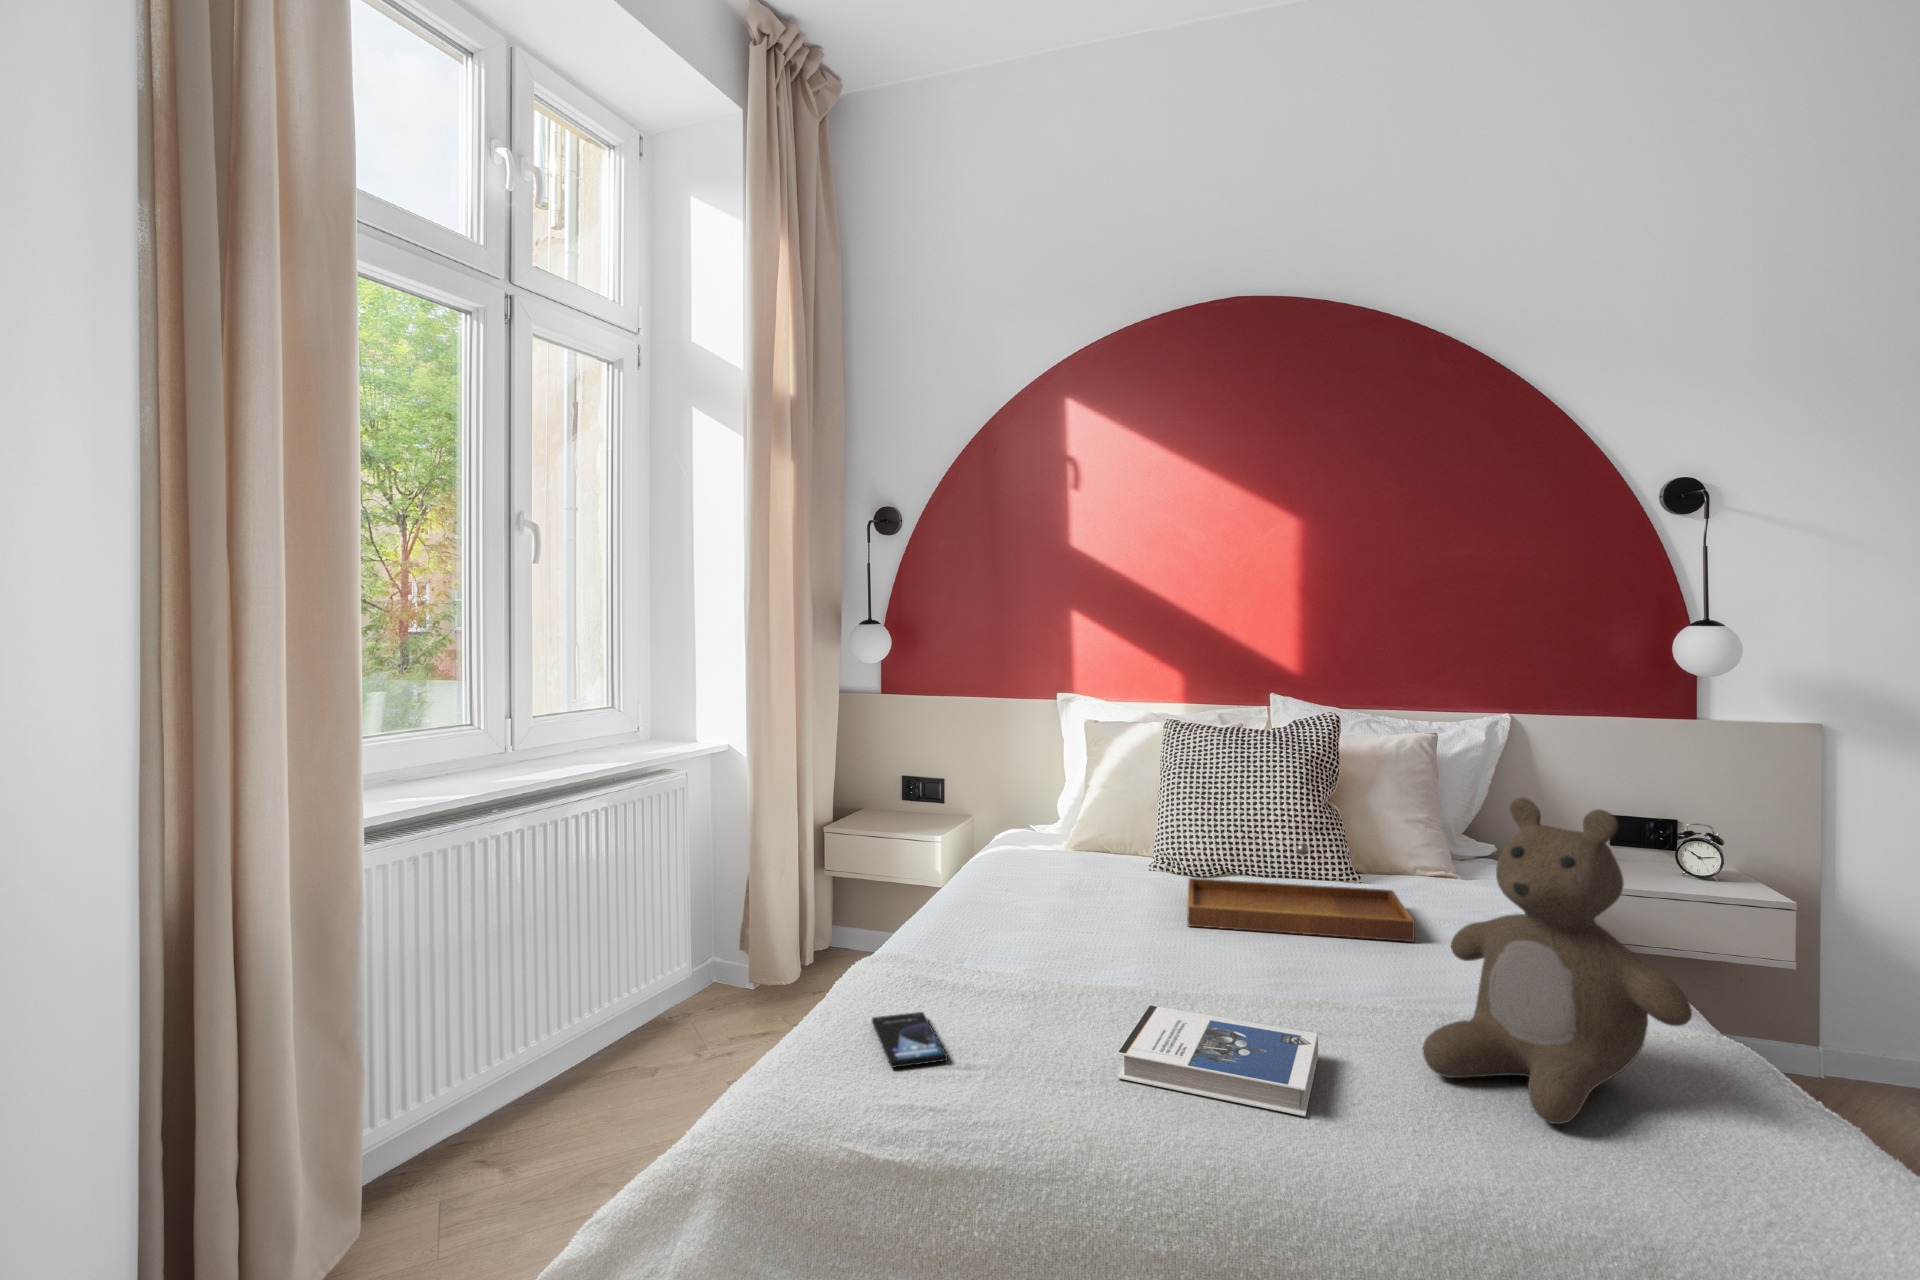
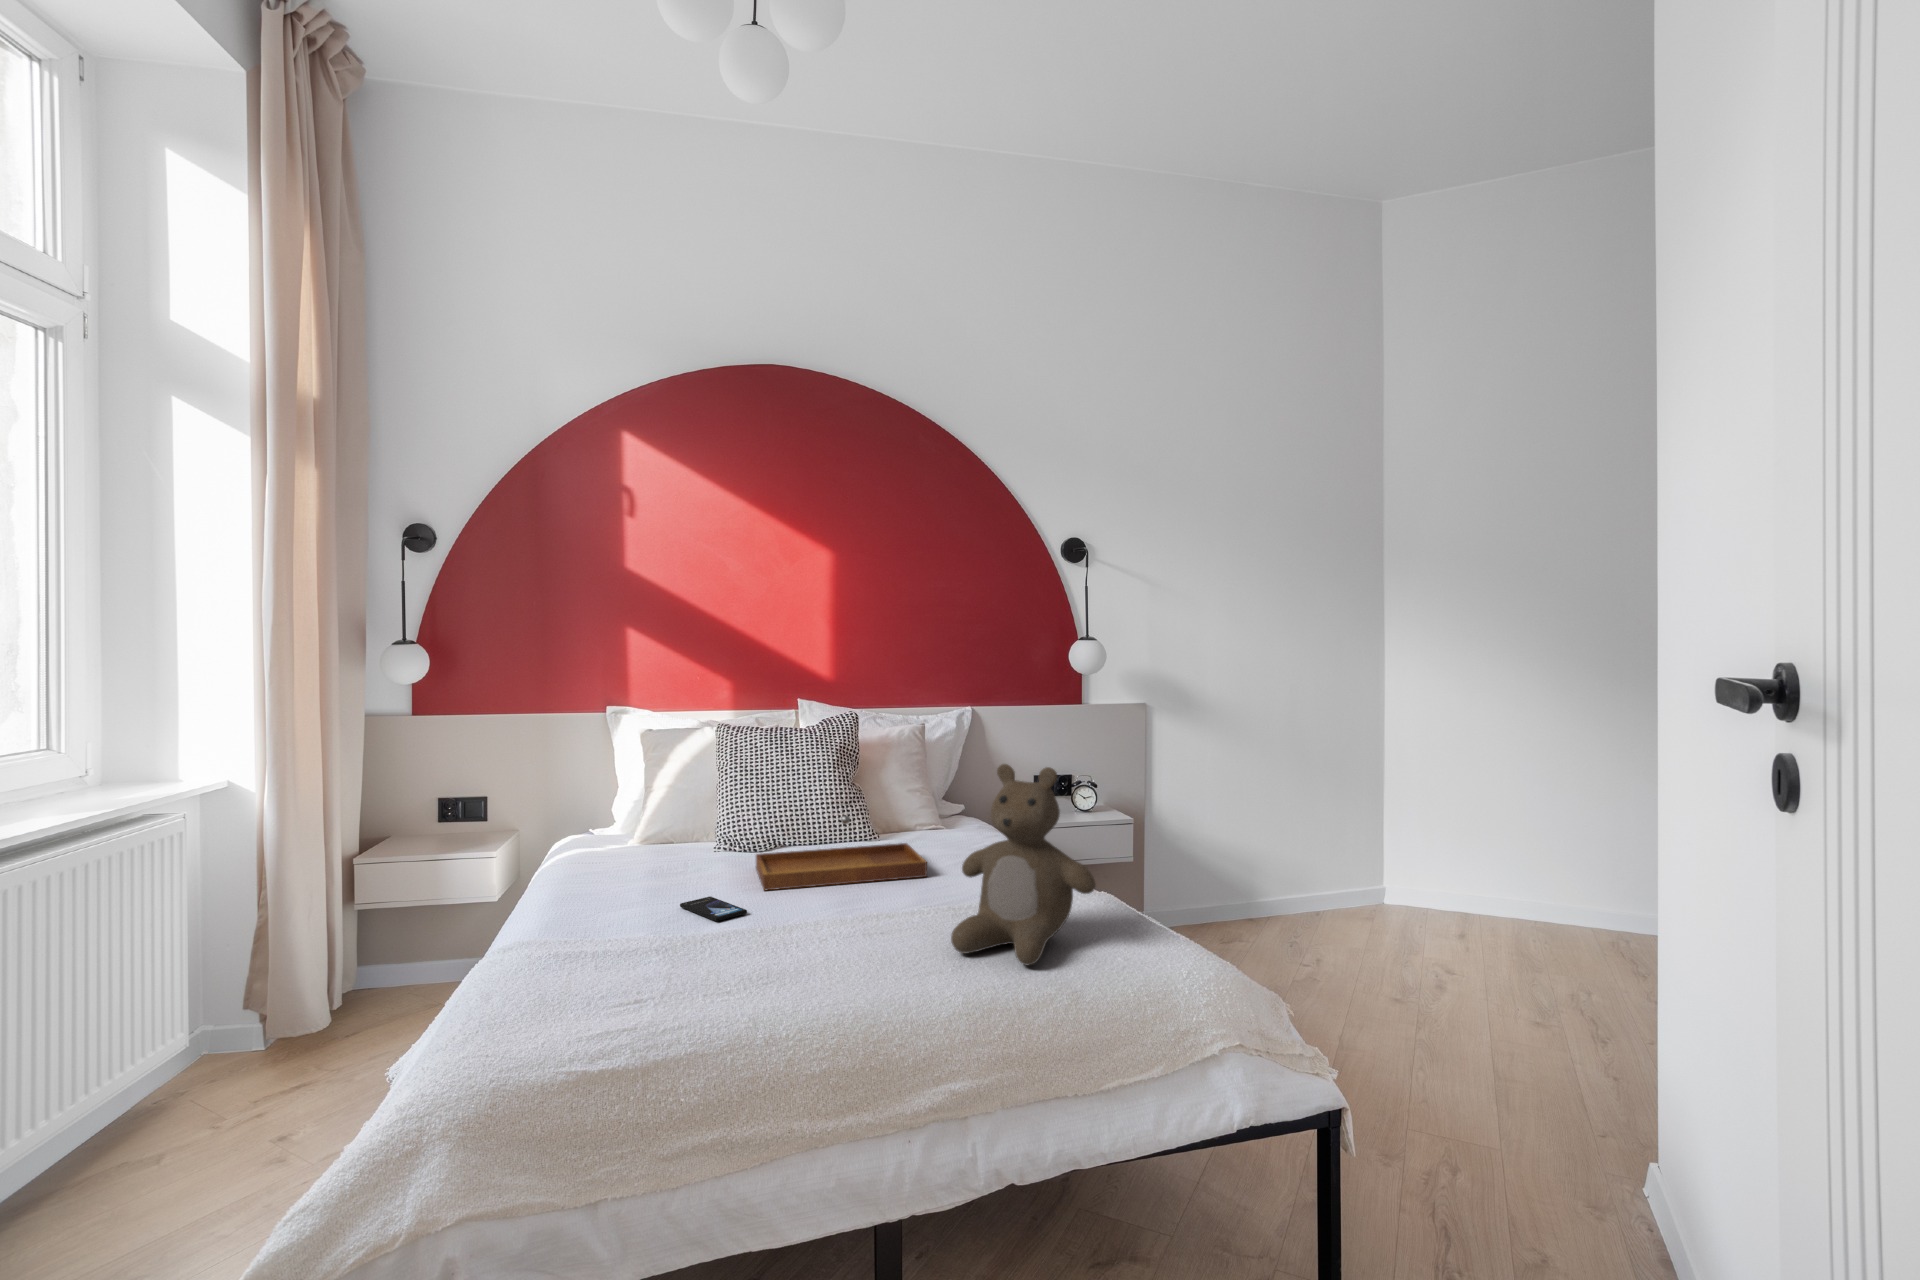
hardback book: present [1117,1005,1318,1116] -> none [752,942,888,999]
smartphone: present [872,1012,948,1068] -> present [680,896,747,921]

